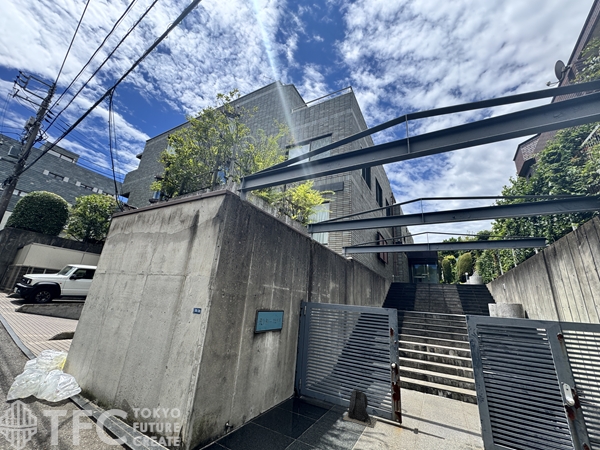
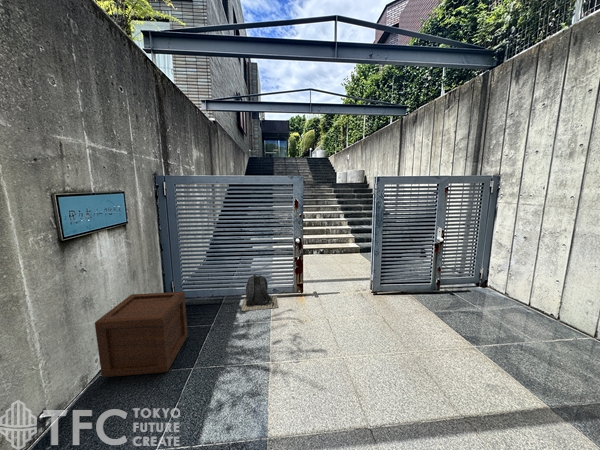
wooden crate: none [252,376,303,435] -> present [95,292,188,377]

